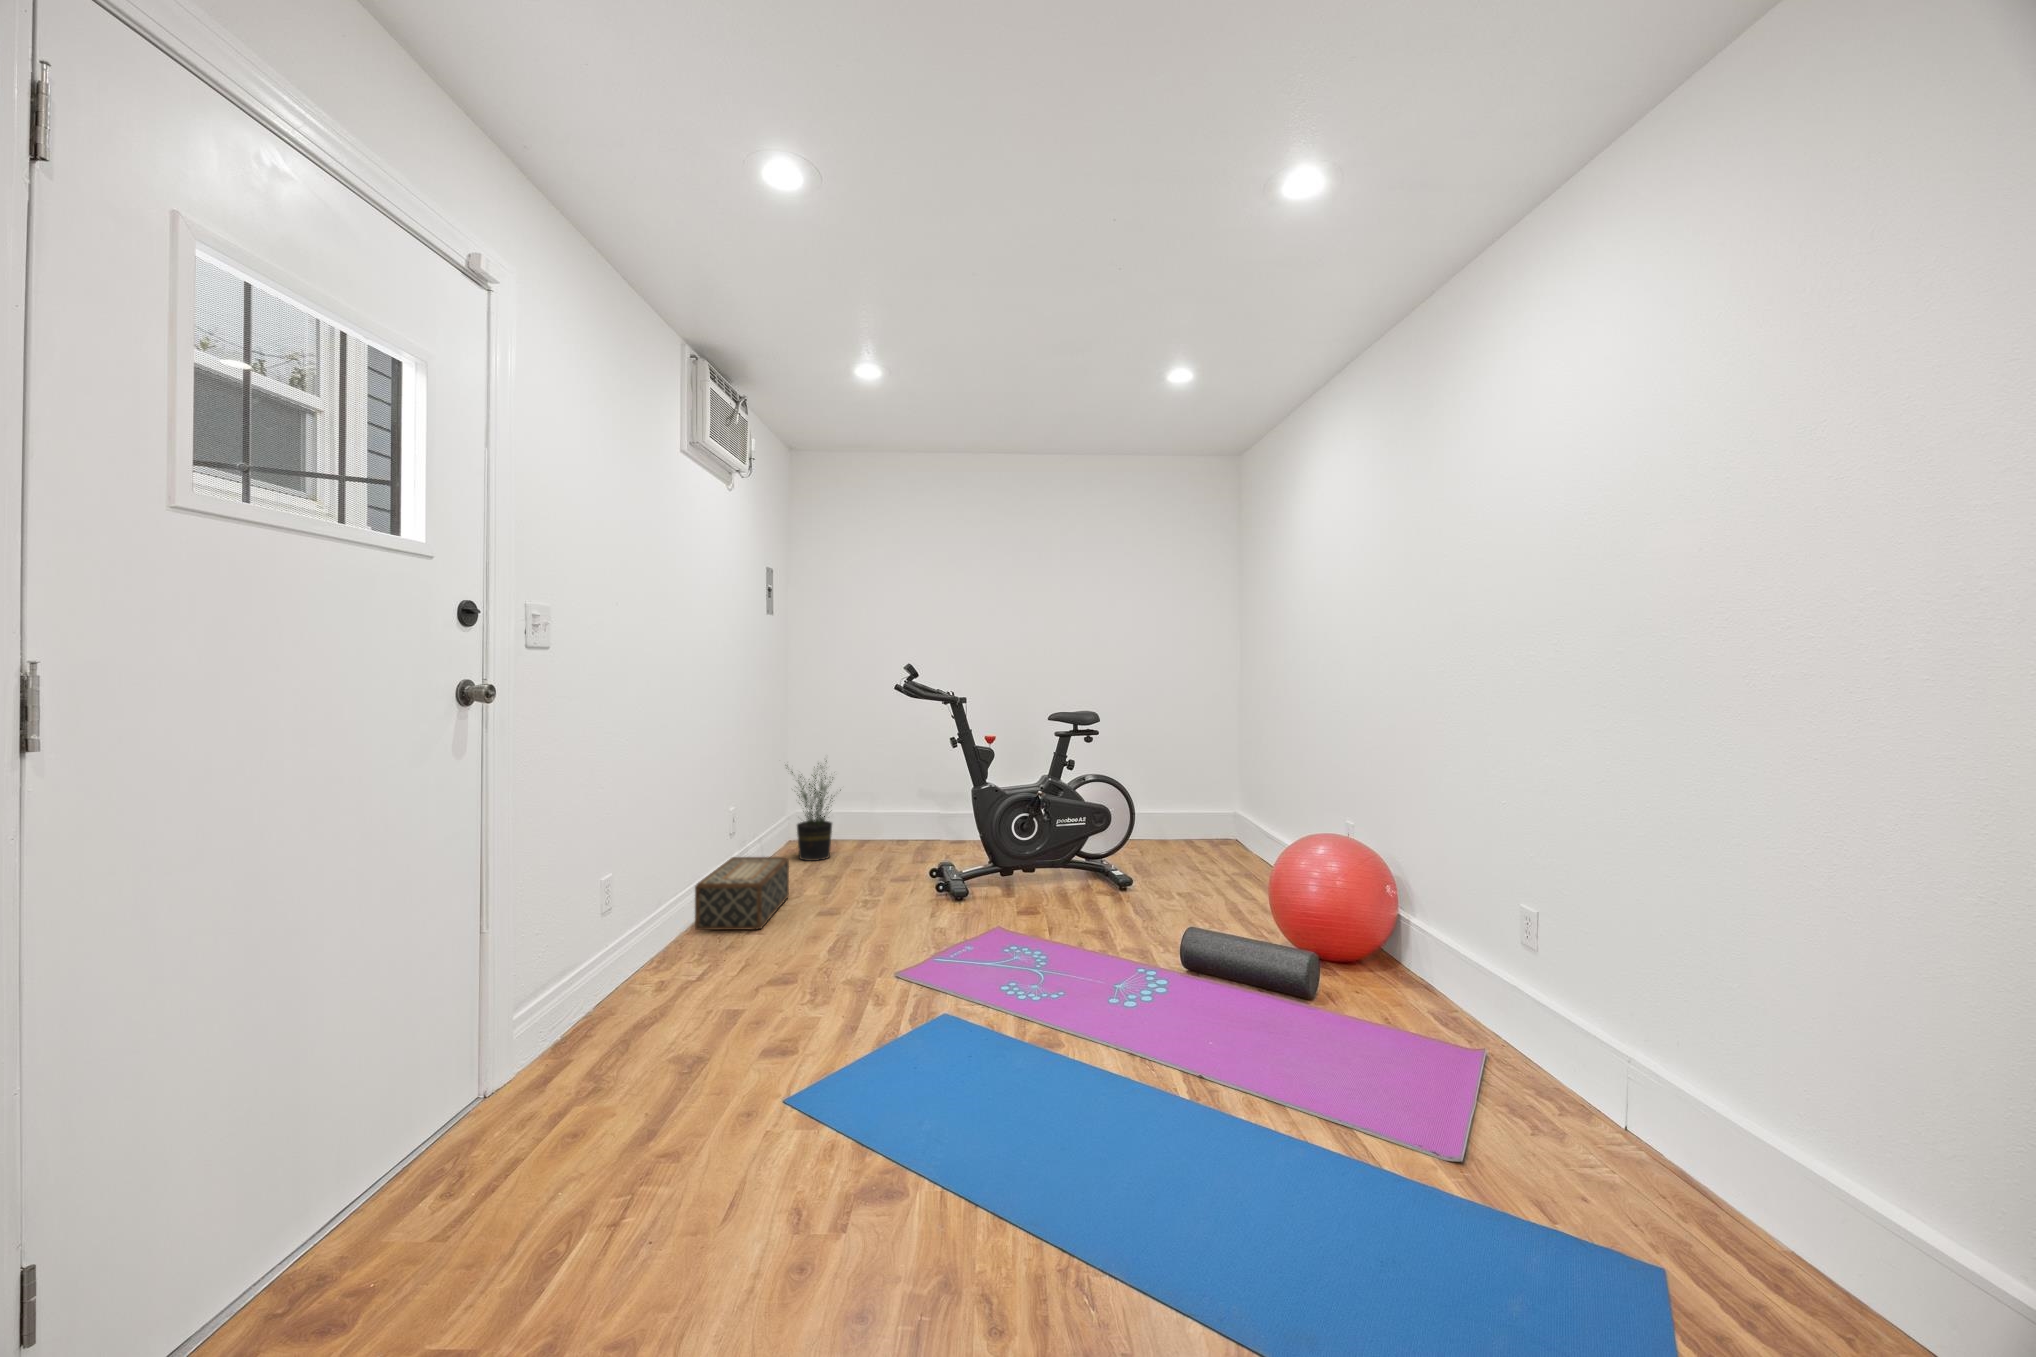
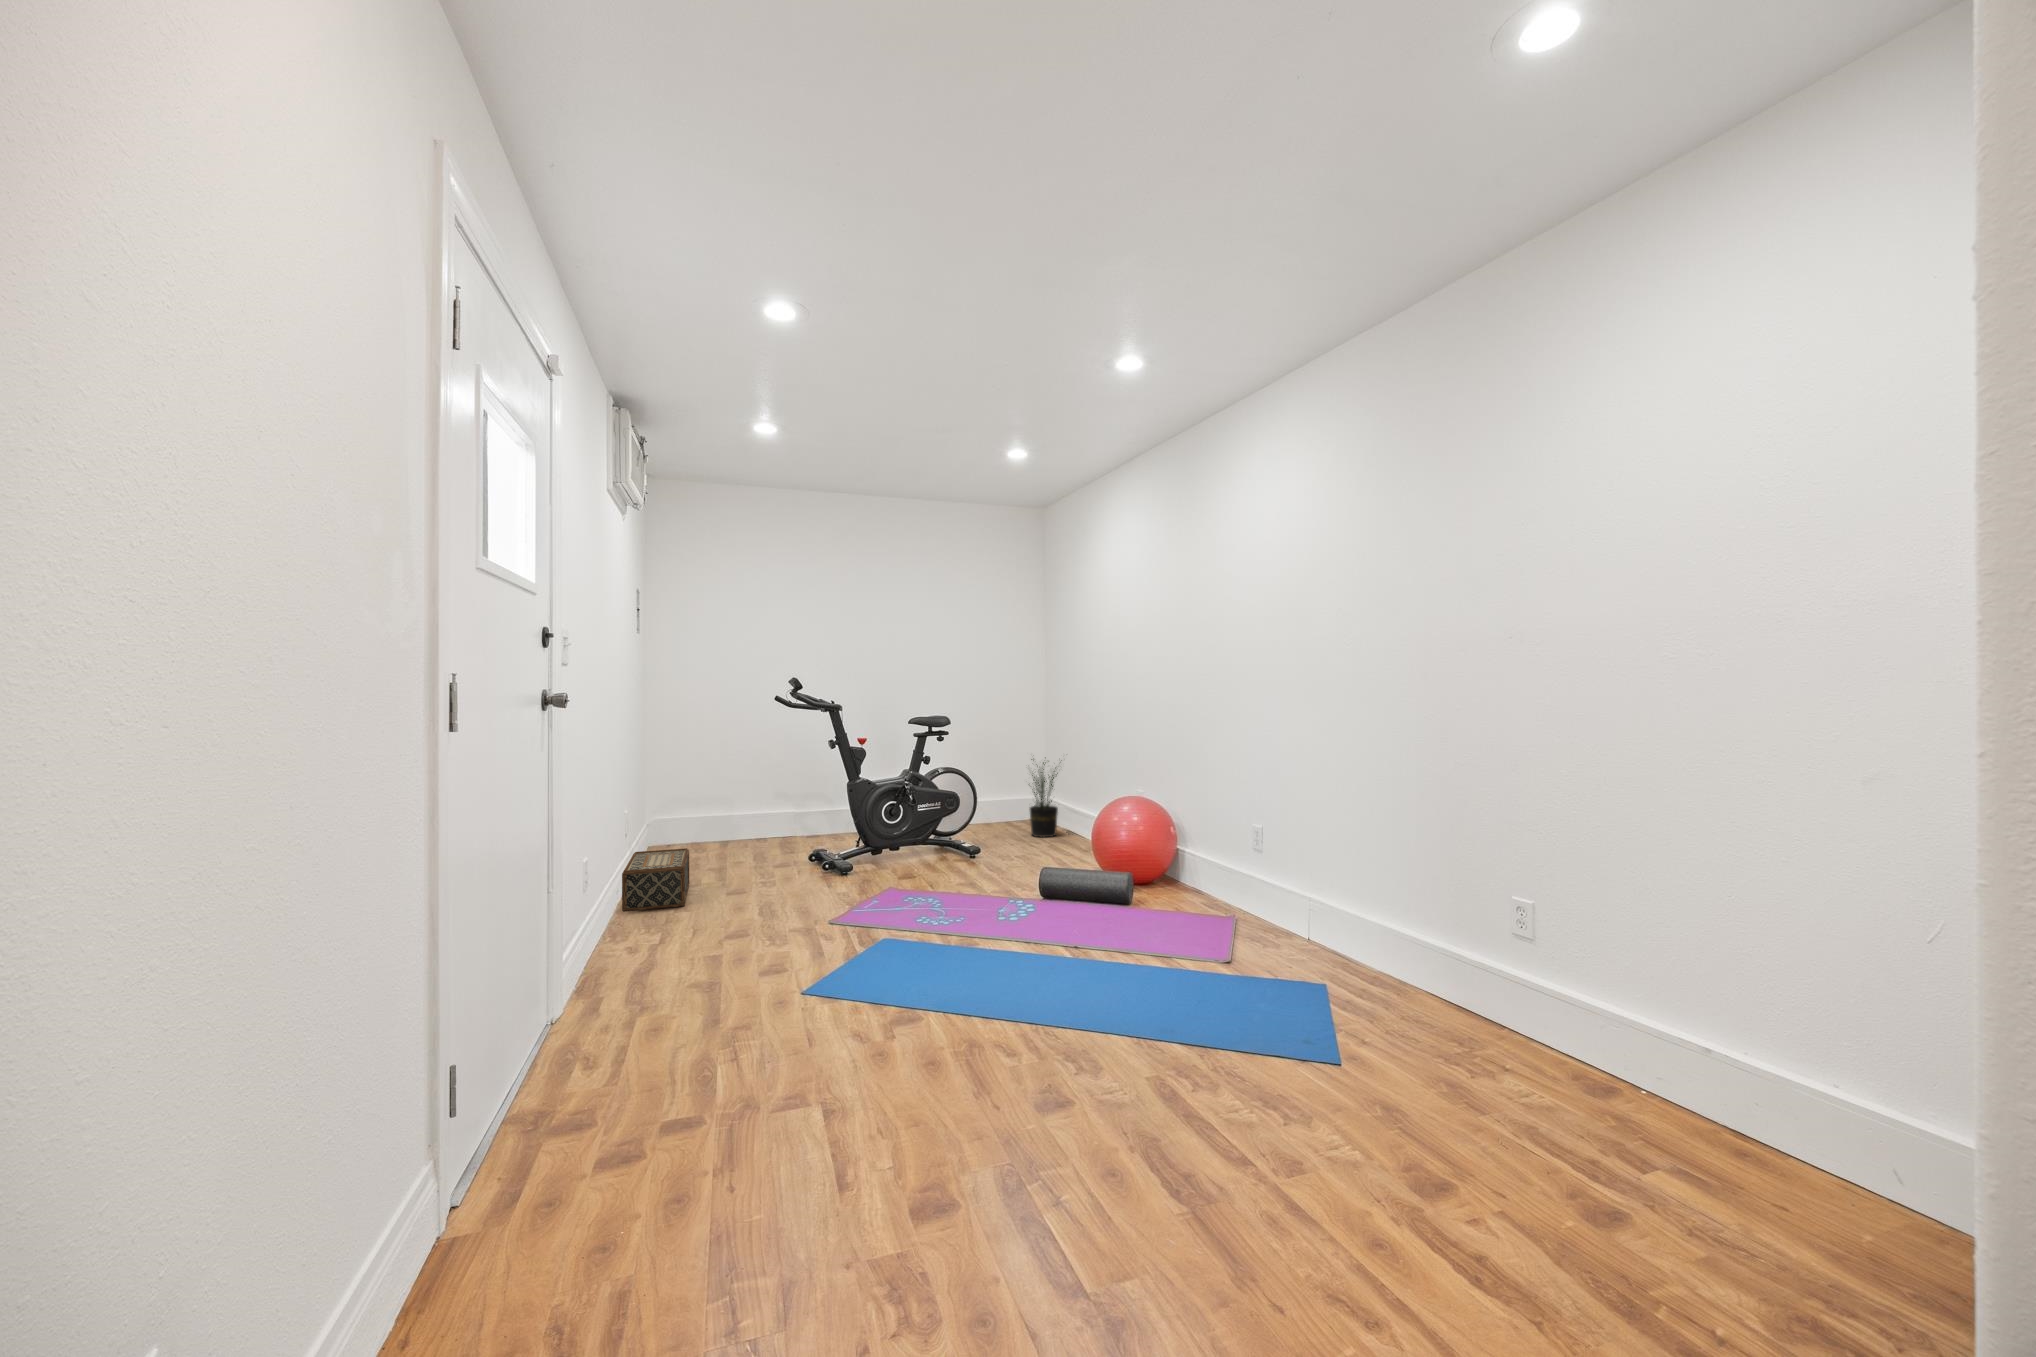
potted plant: present [787,760,841,861] -> present [1030,757,1062,837]

